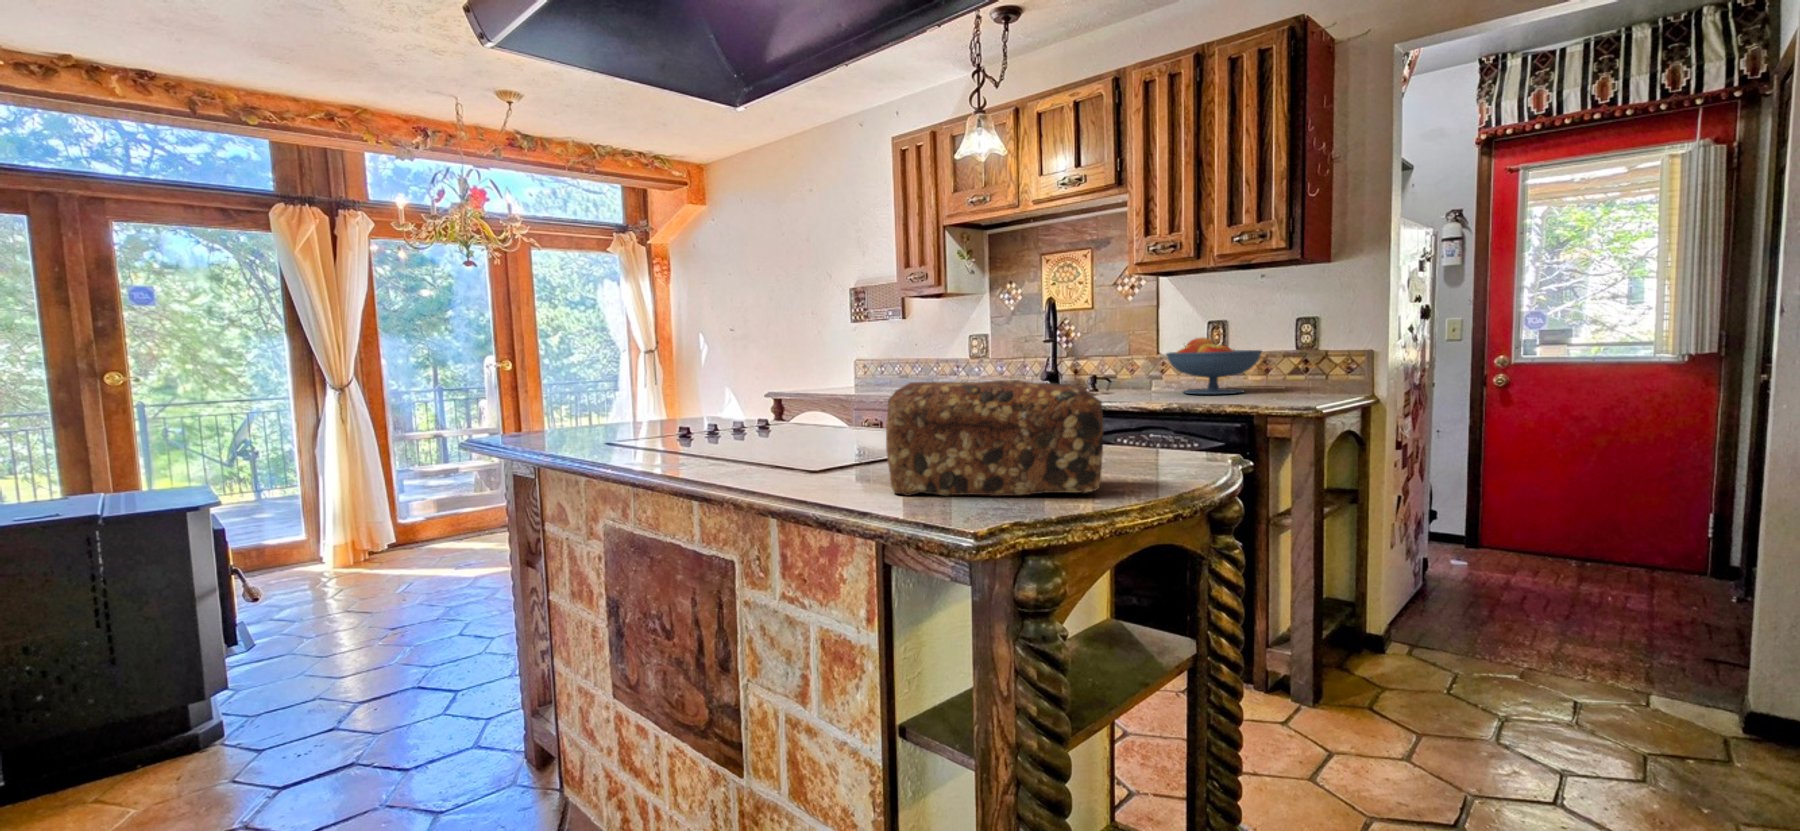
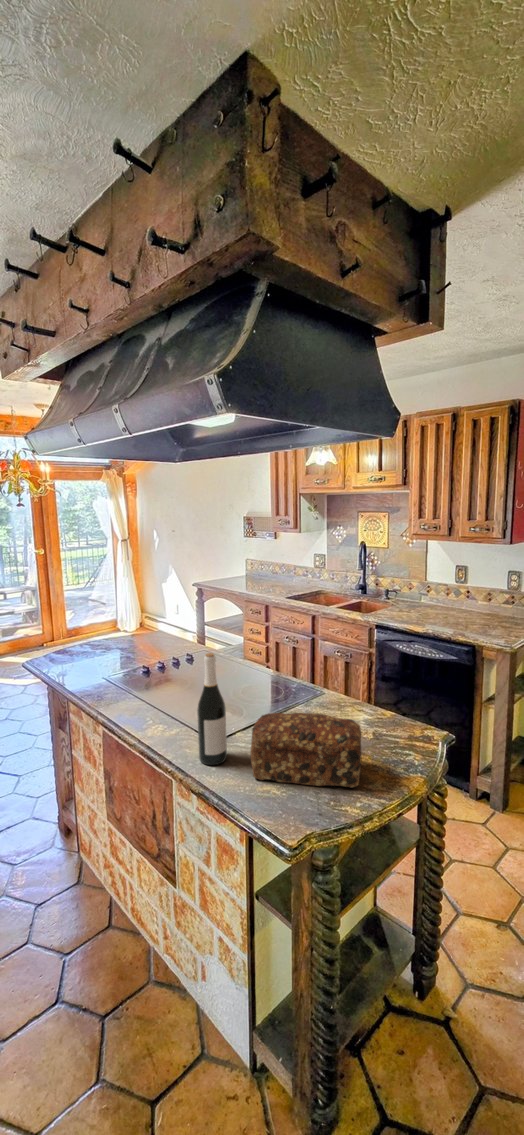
wine bottle: none [780,271,838,488] -> present [197,653,227,765]
fruit bowl: present [1166,338,1262,394] -> none [429,580,486,619]

